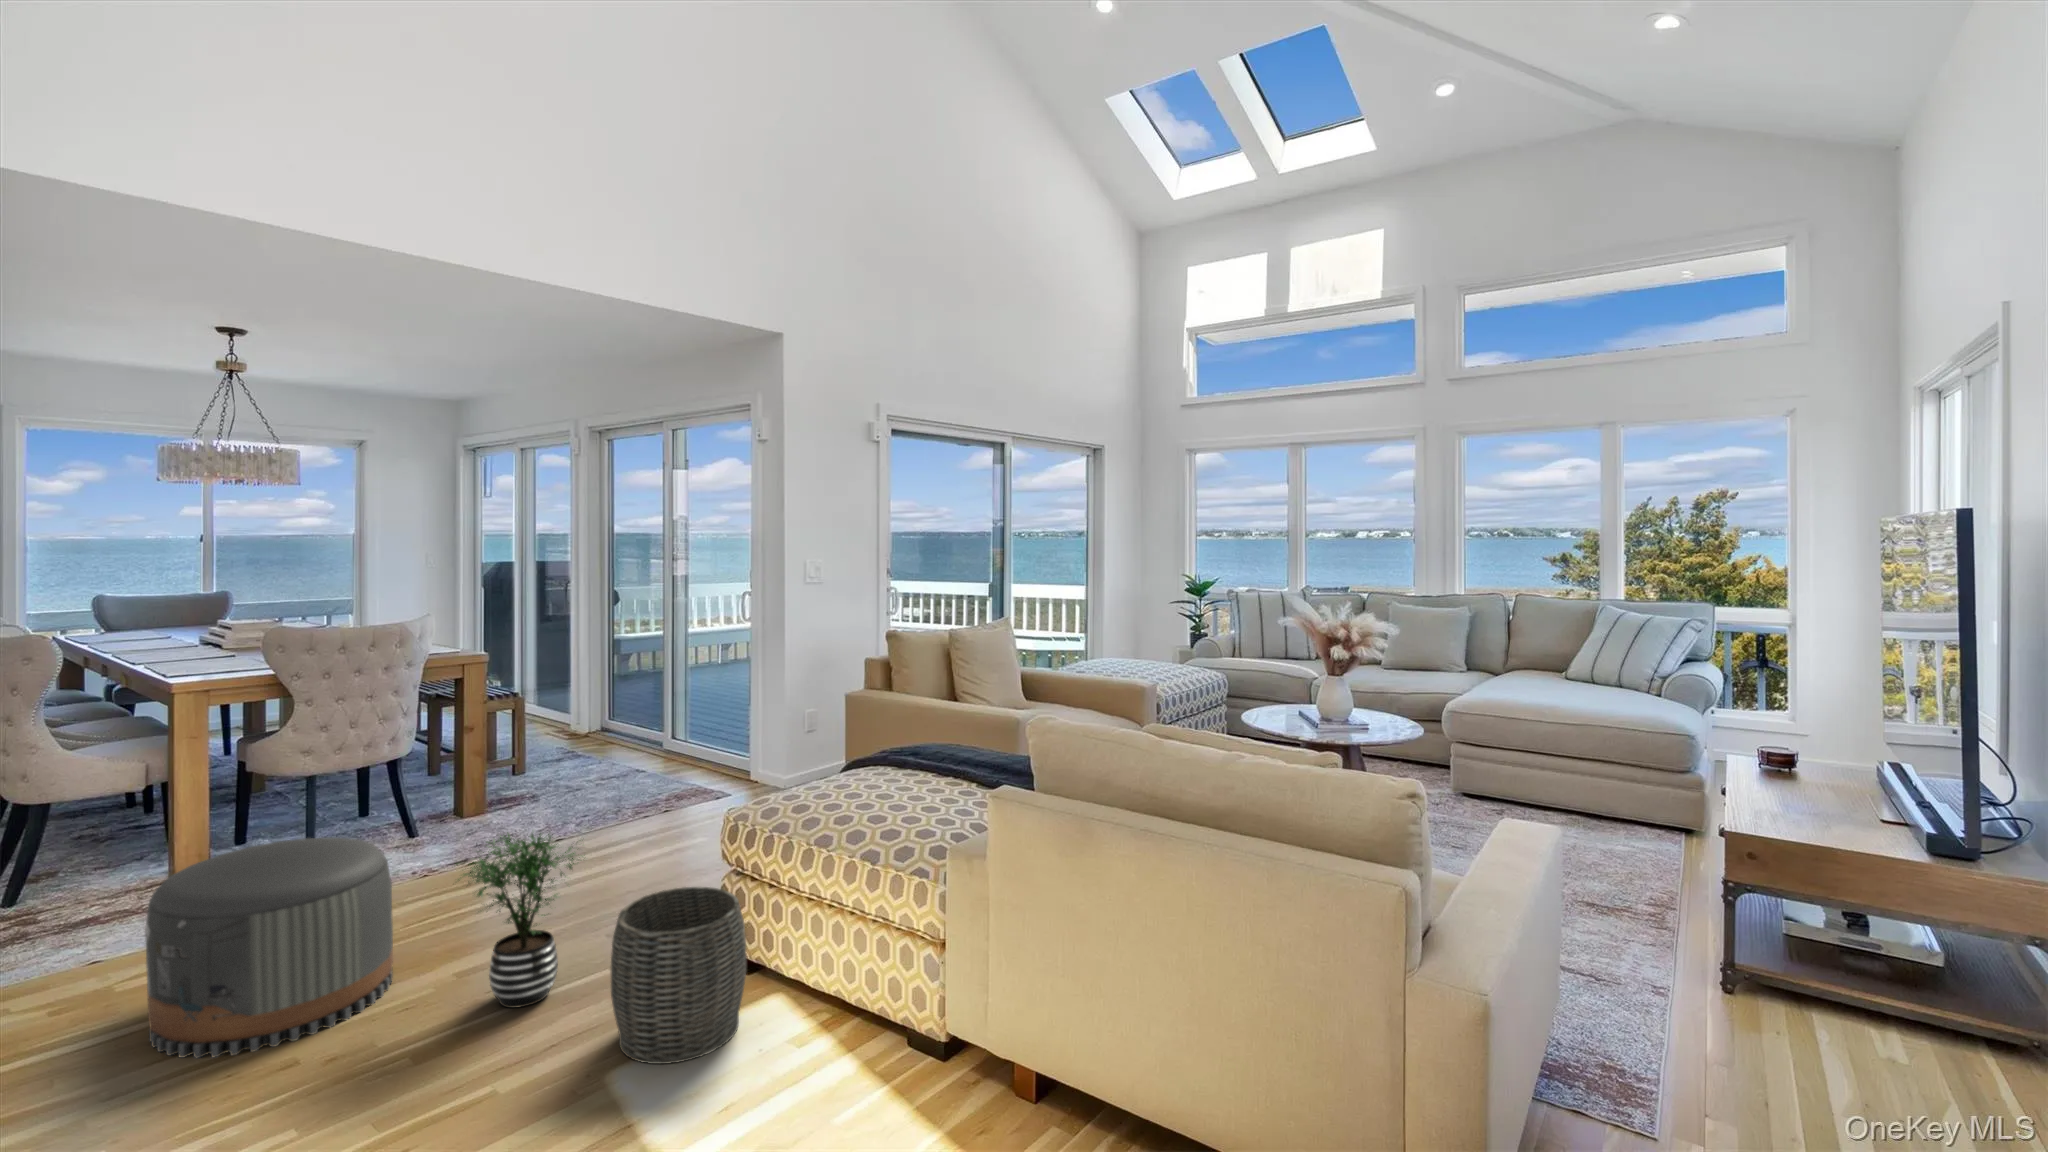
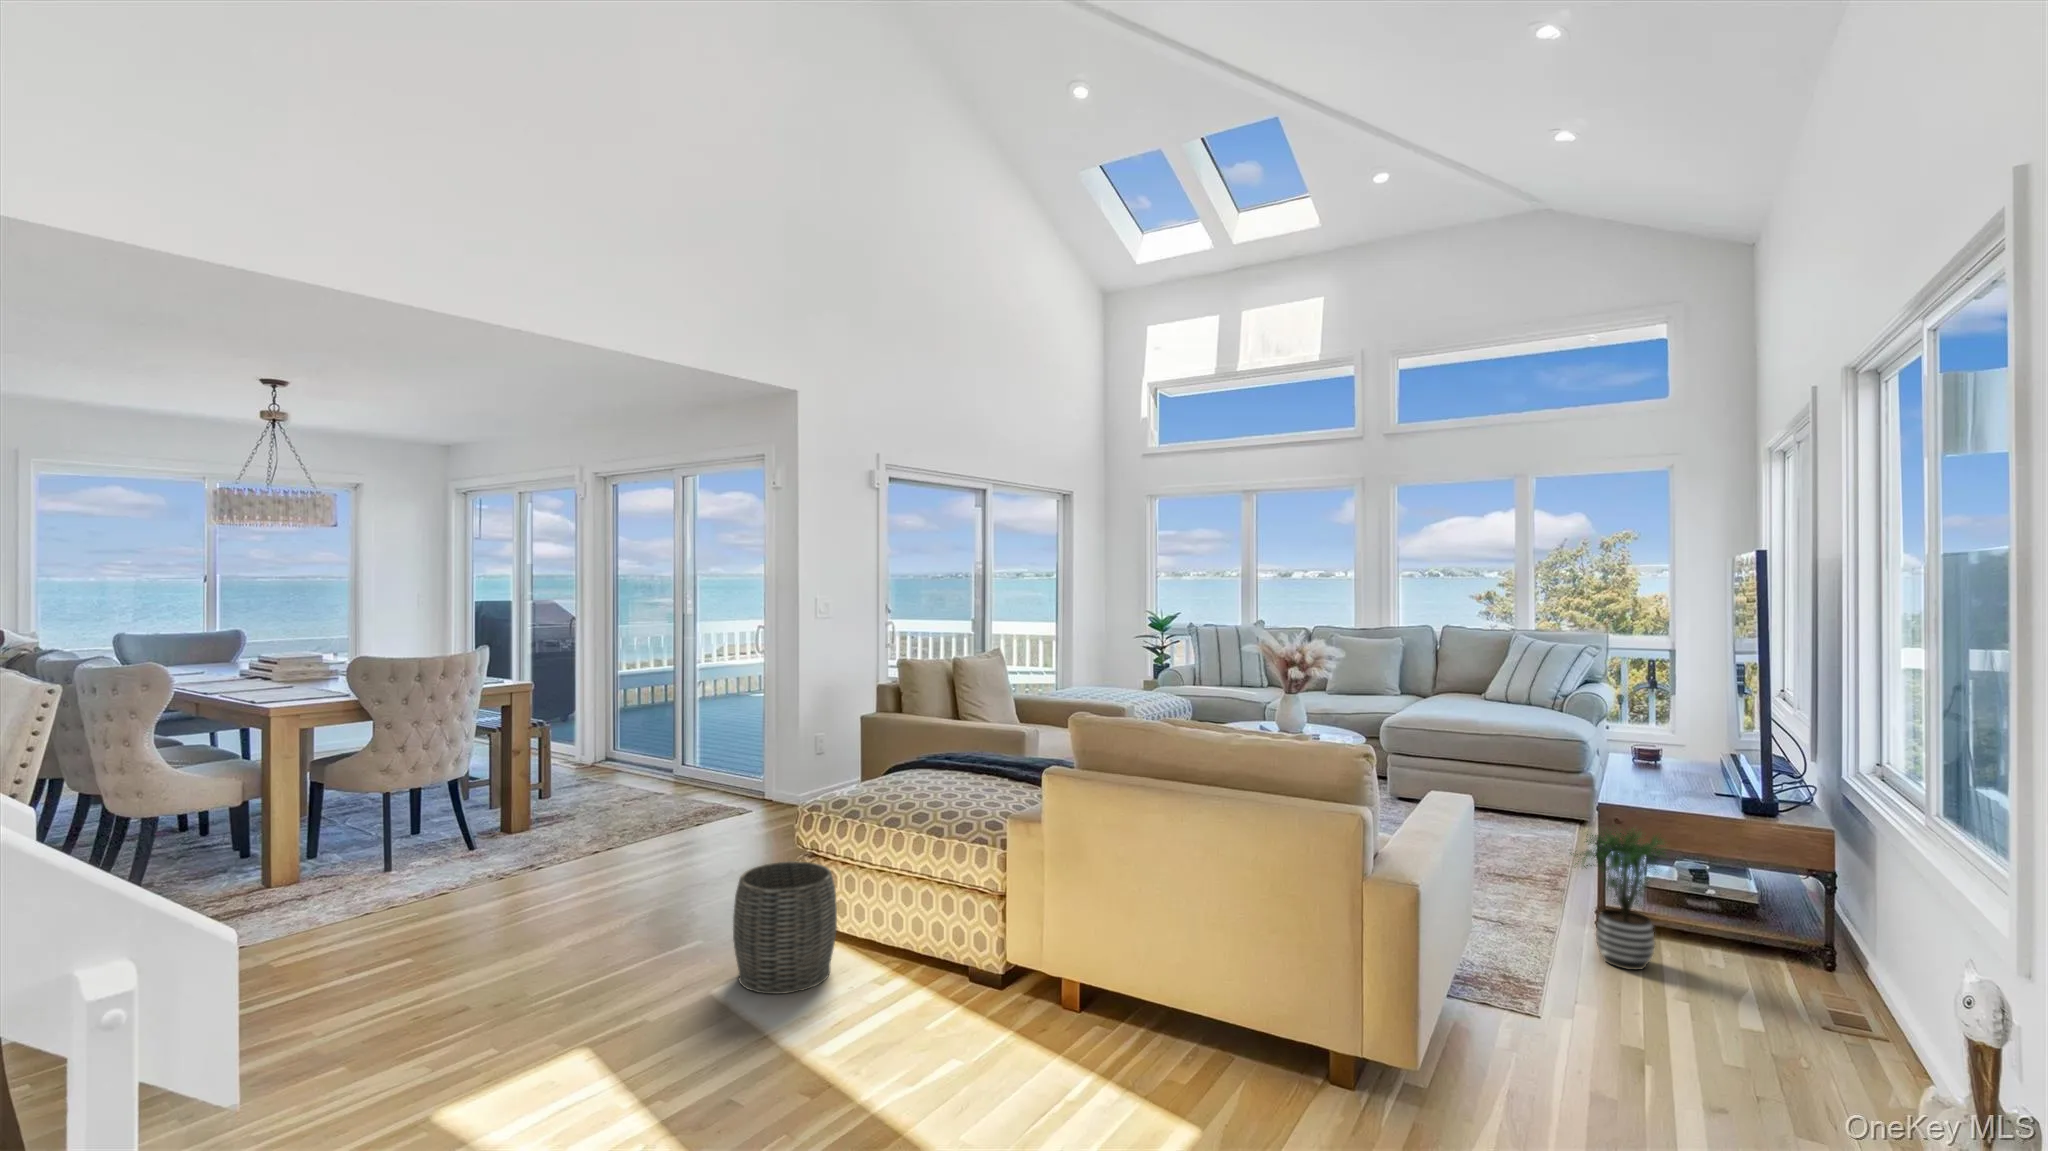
potted plant: present [457,834,585,1008] -> present [1570,827,1667,970]
pouf: present [145,838,393,1058] -> none [347,832,529,1002]

